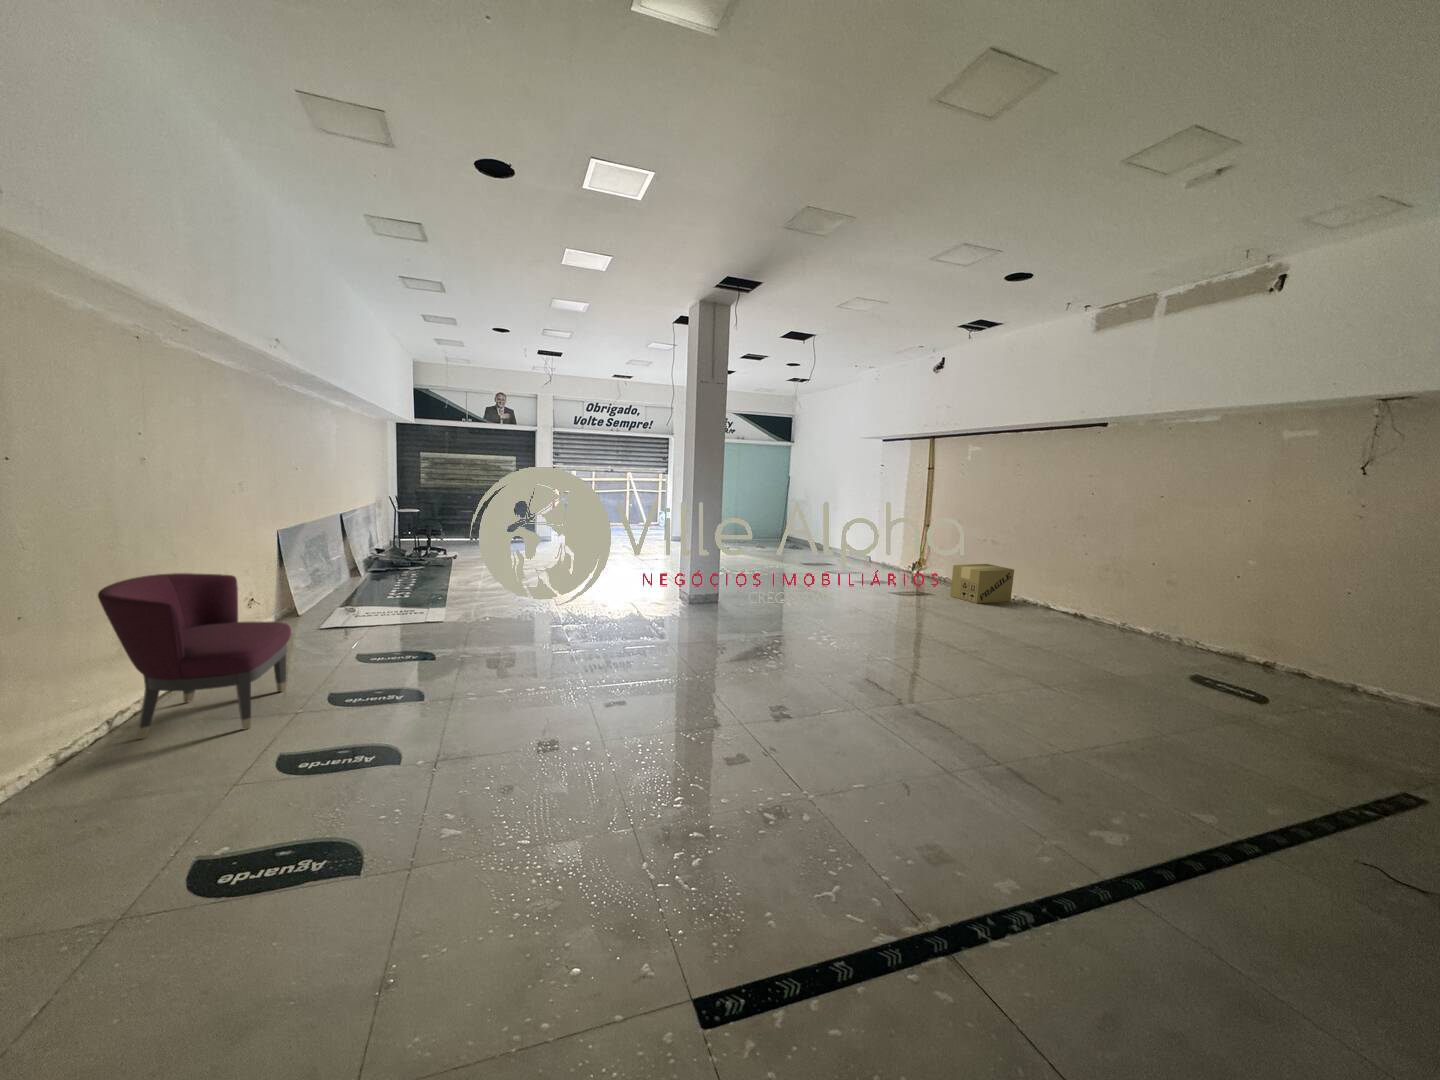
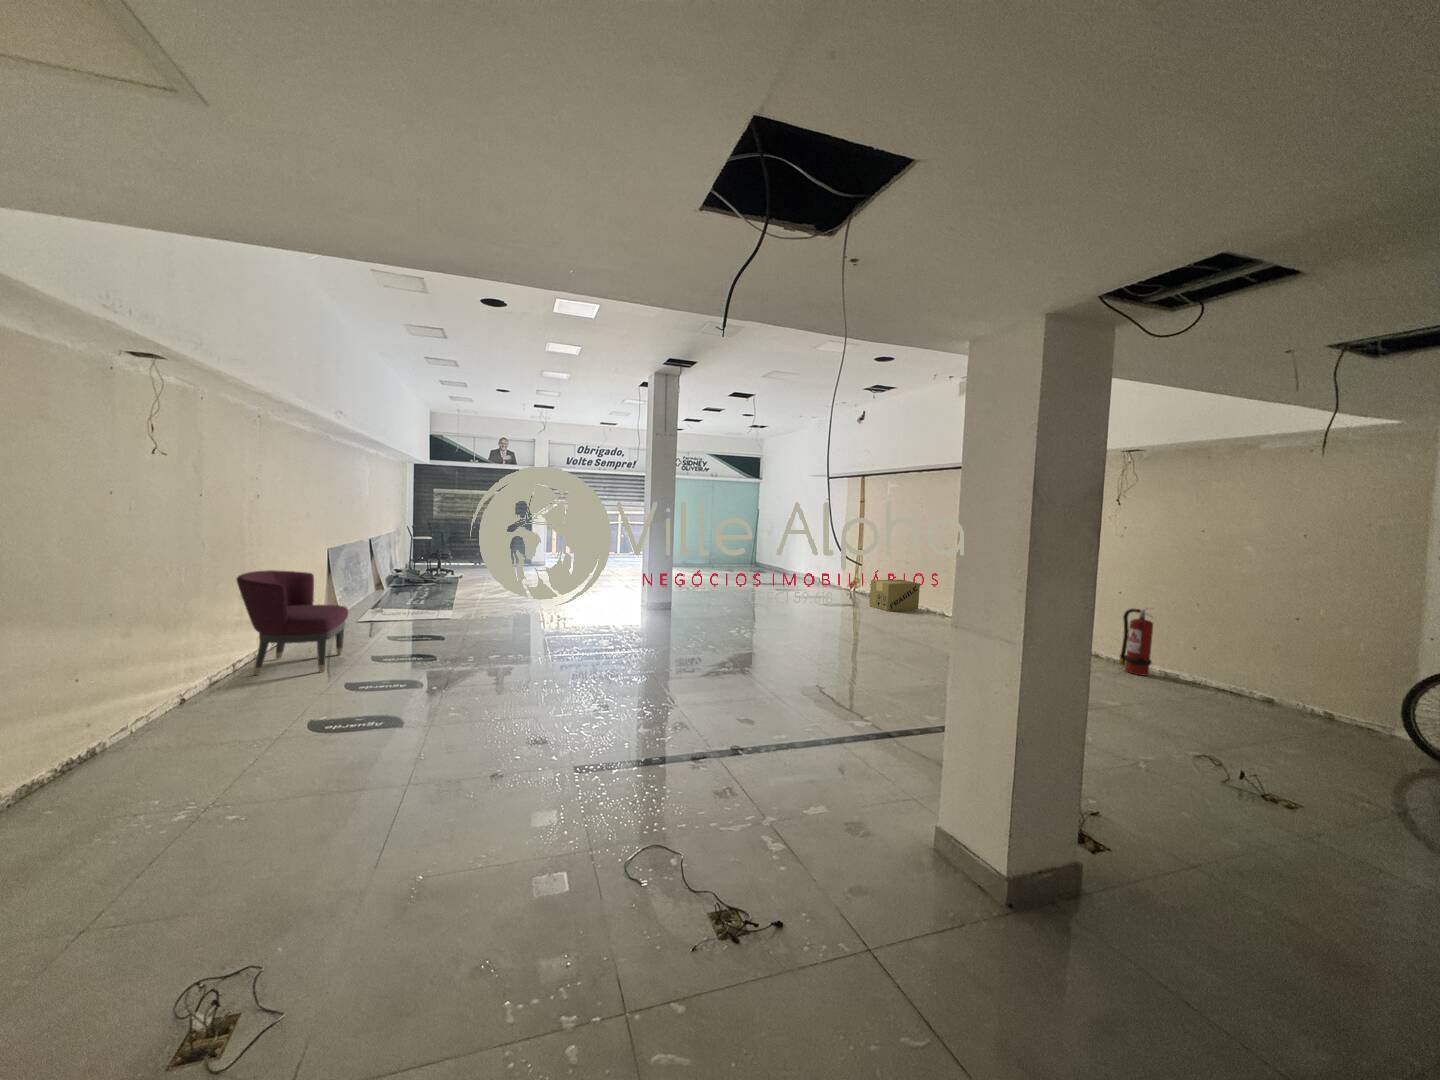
fire extinguisher: none [1348,620,1423,712] -> present [1119,608,1153,676]

